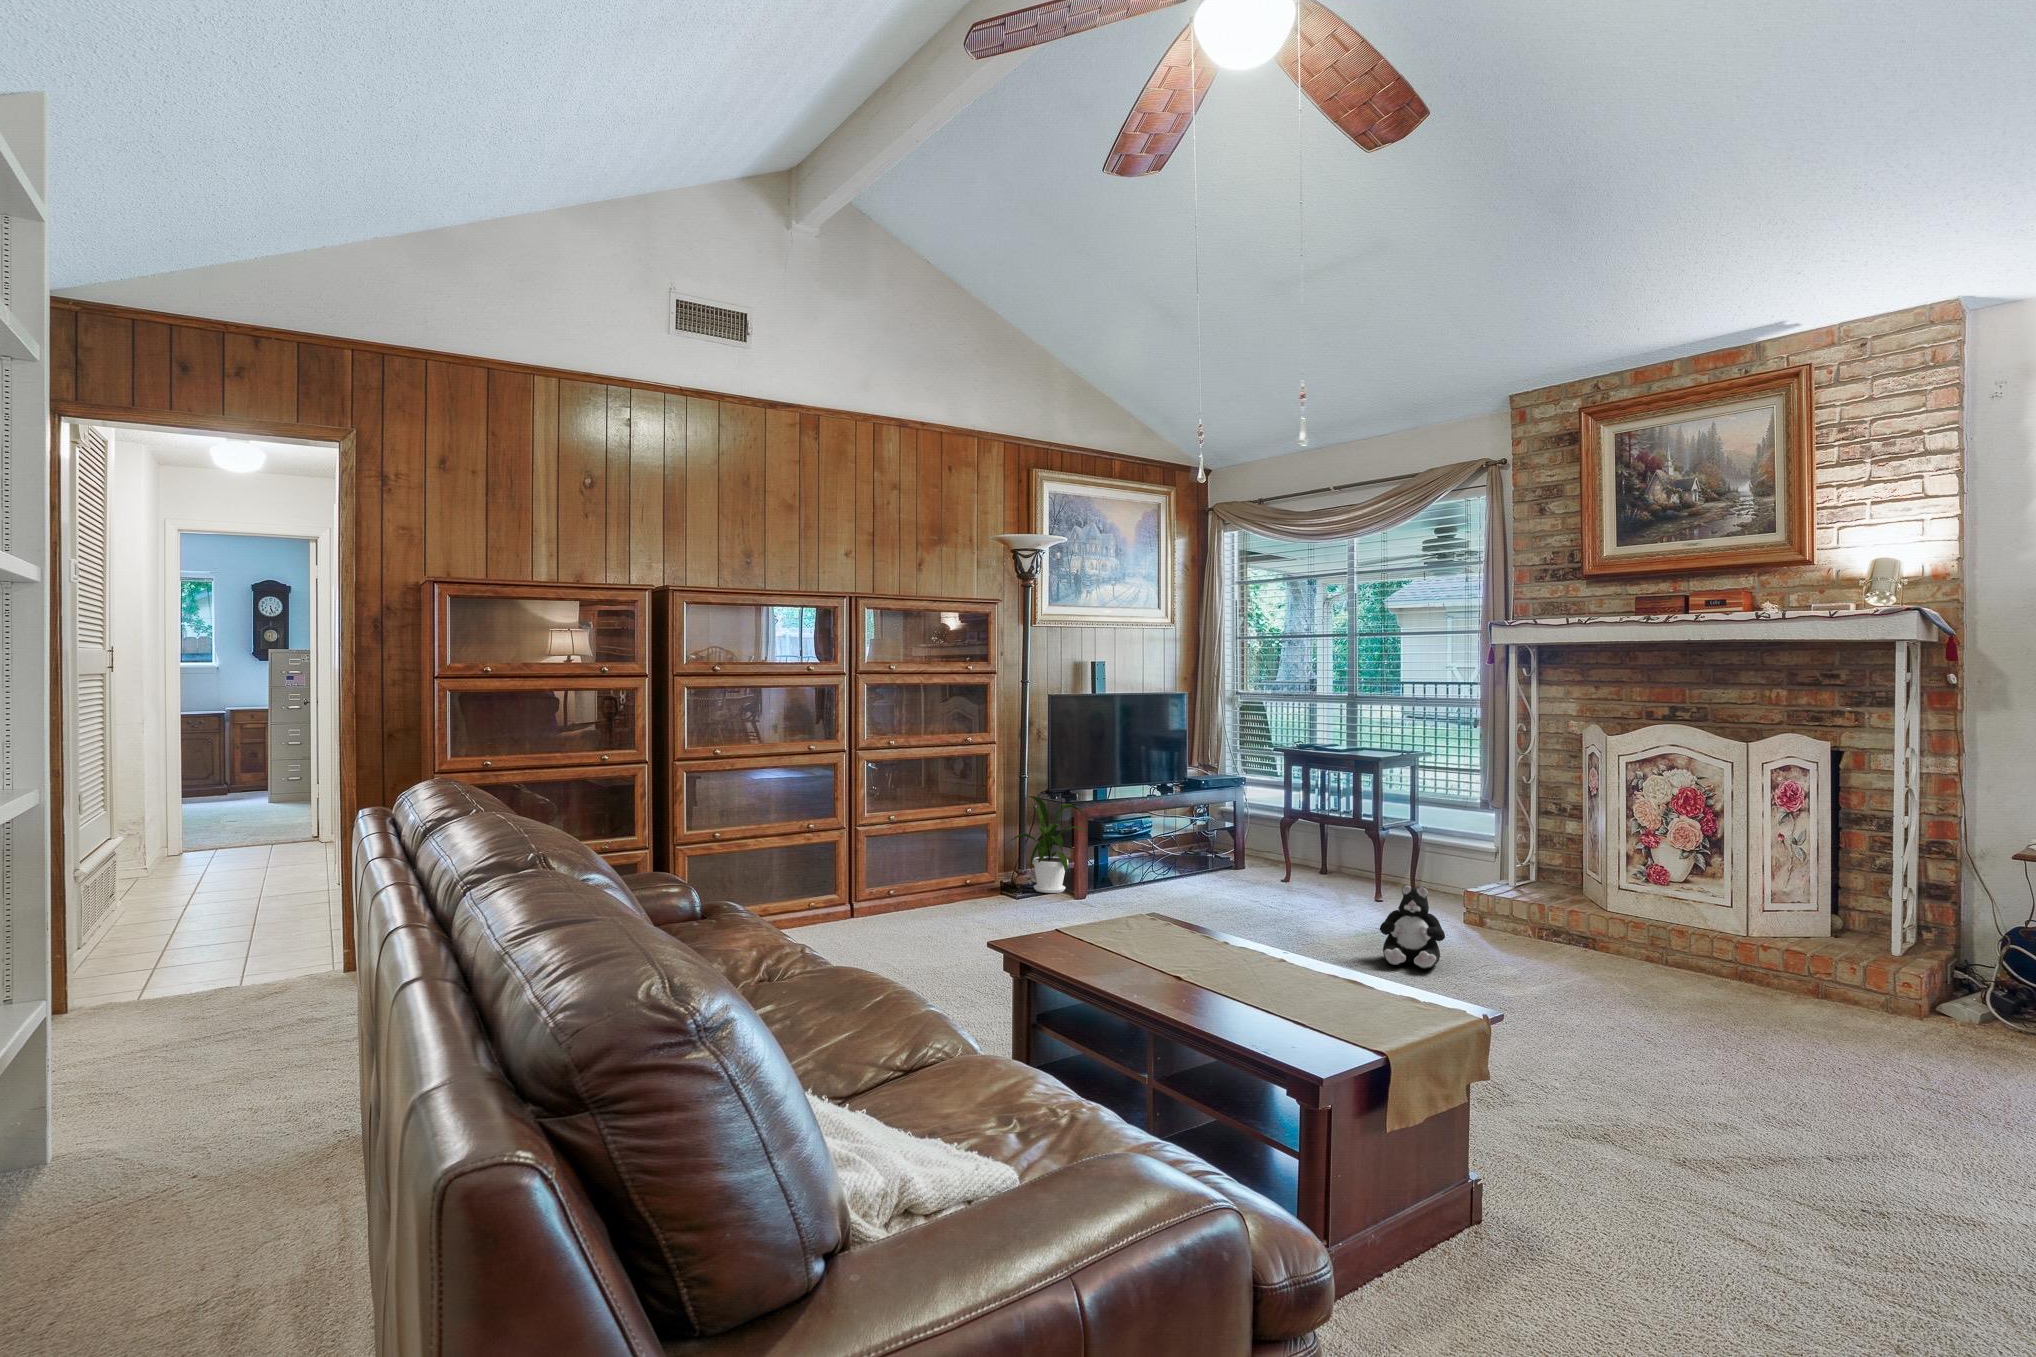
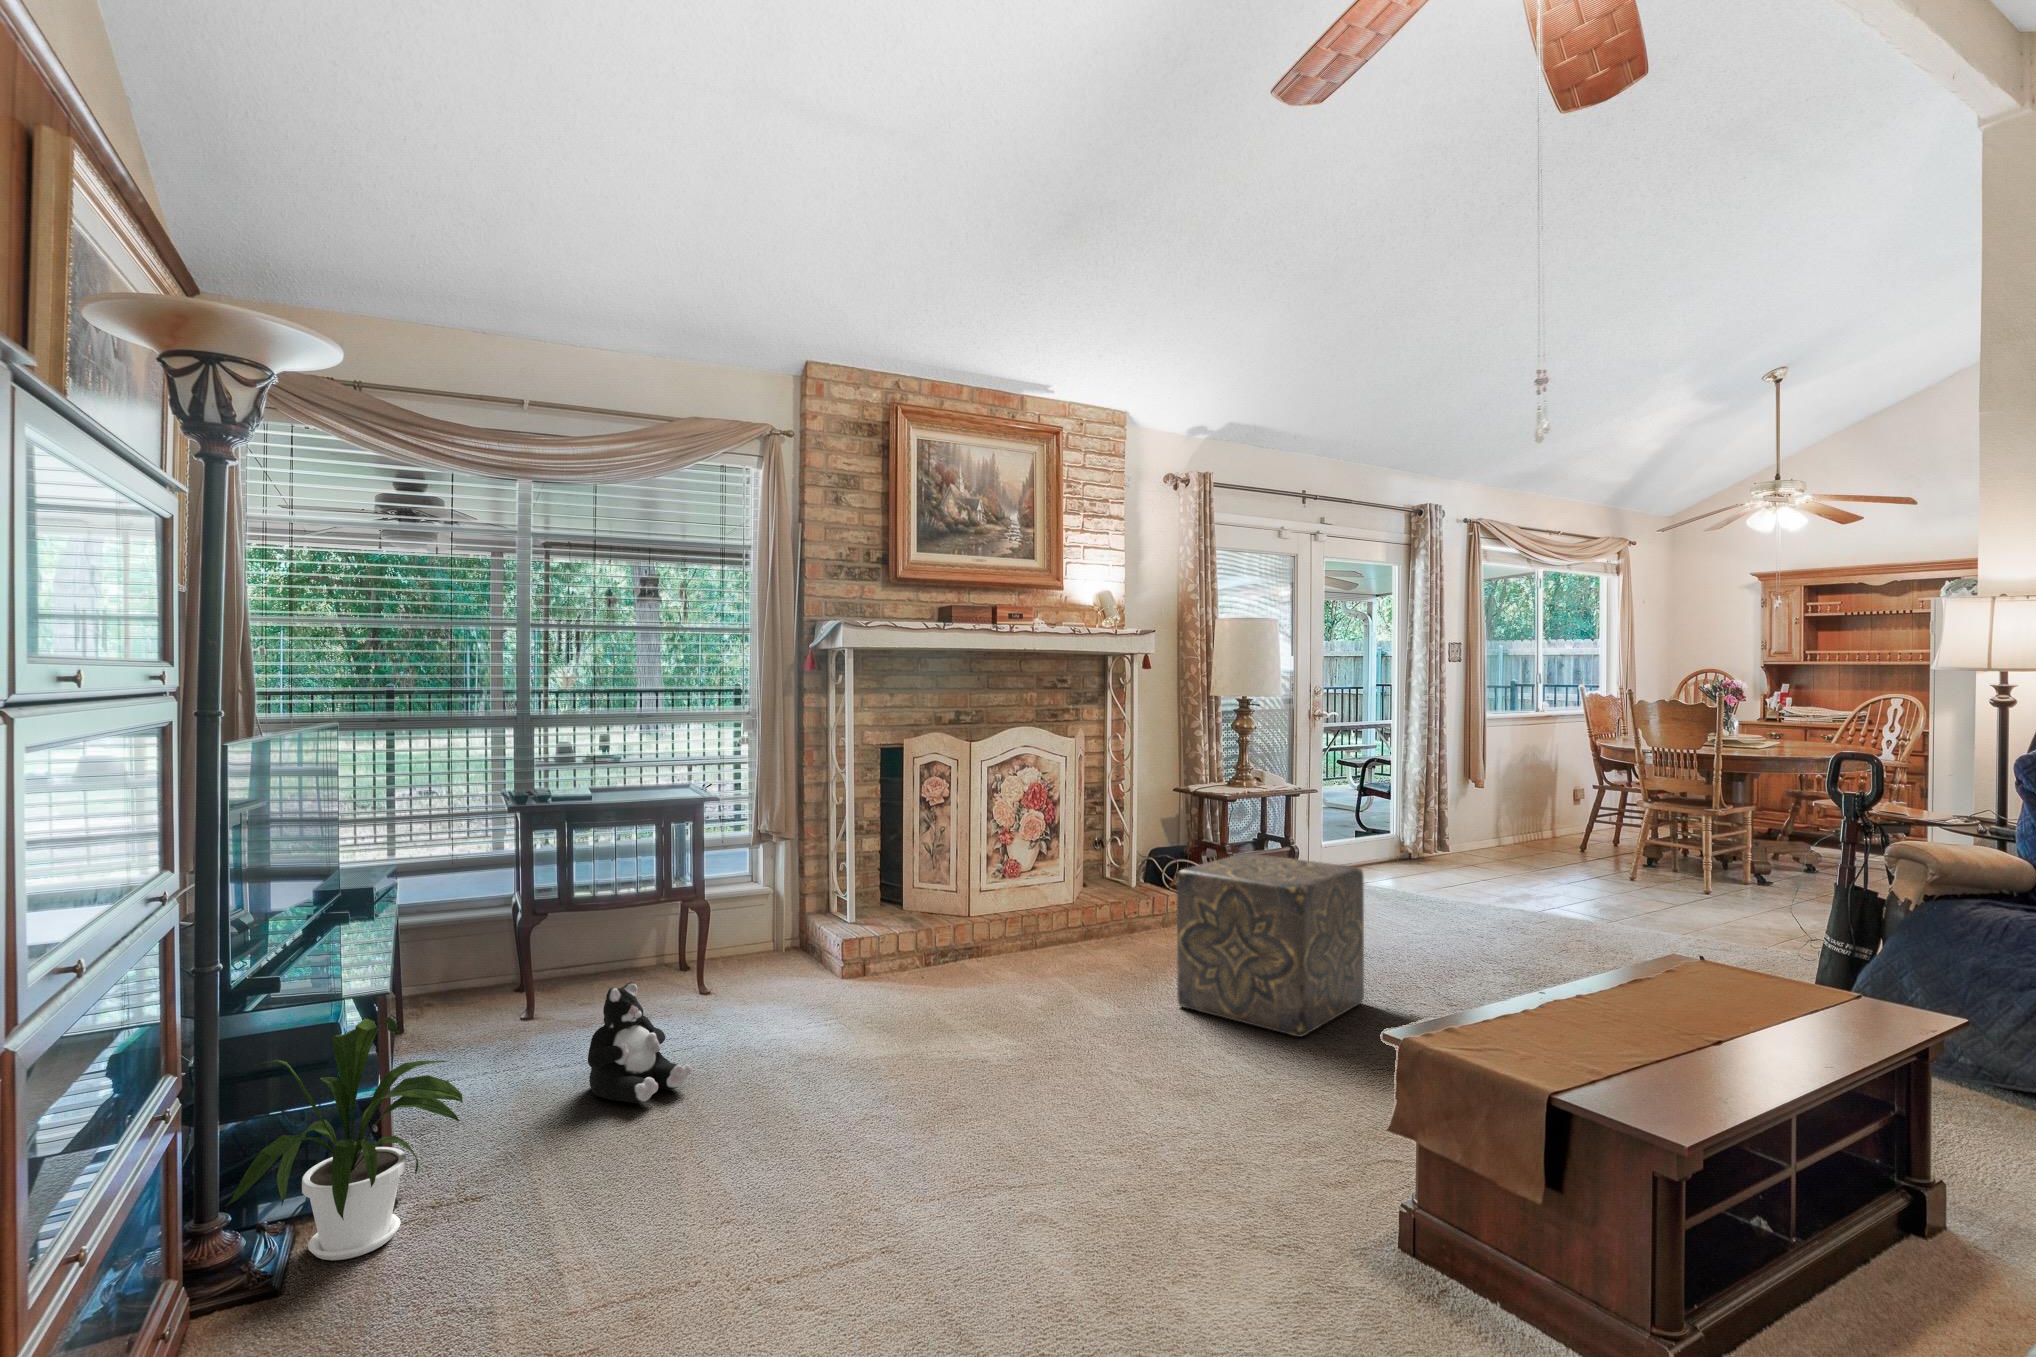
ottoman: none [1530,860,1732,1070] -> present [1177,853,1364,1037]
plush toy: present [1380,885,1445,969] -> present [588,982,692,1103]

